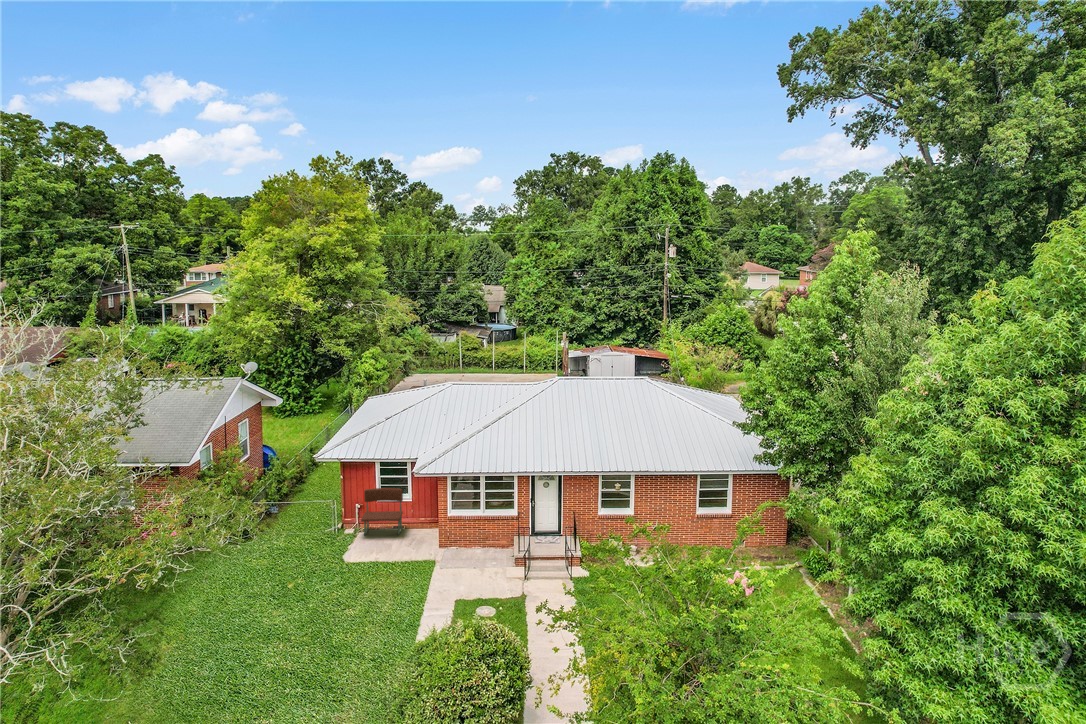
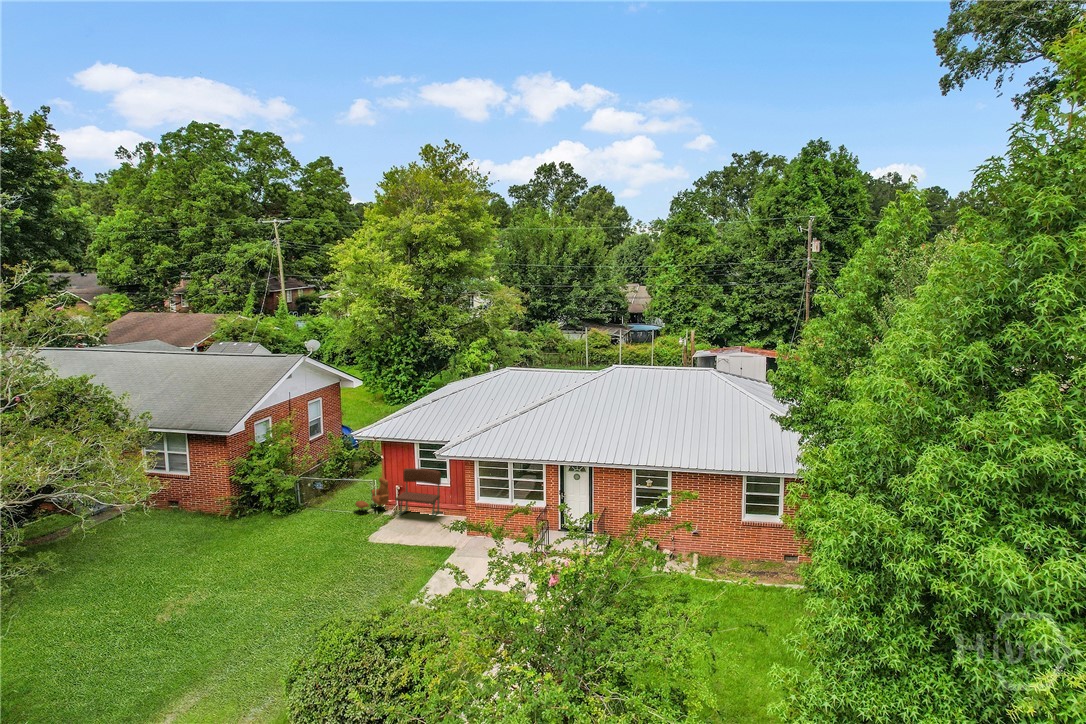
lounge chair: none [316,500,351,540] -> present [355,477,389,515]

